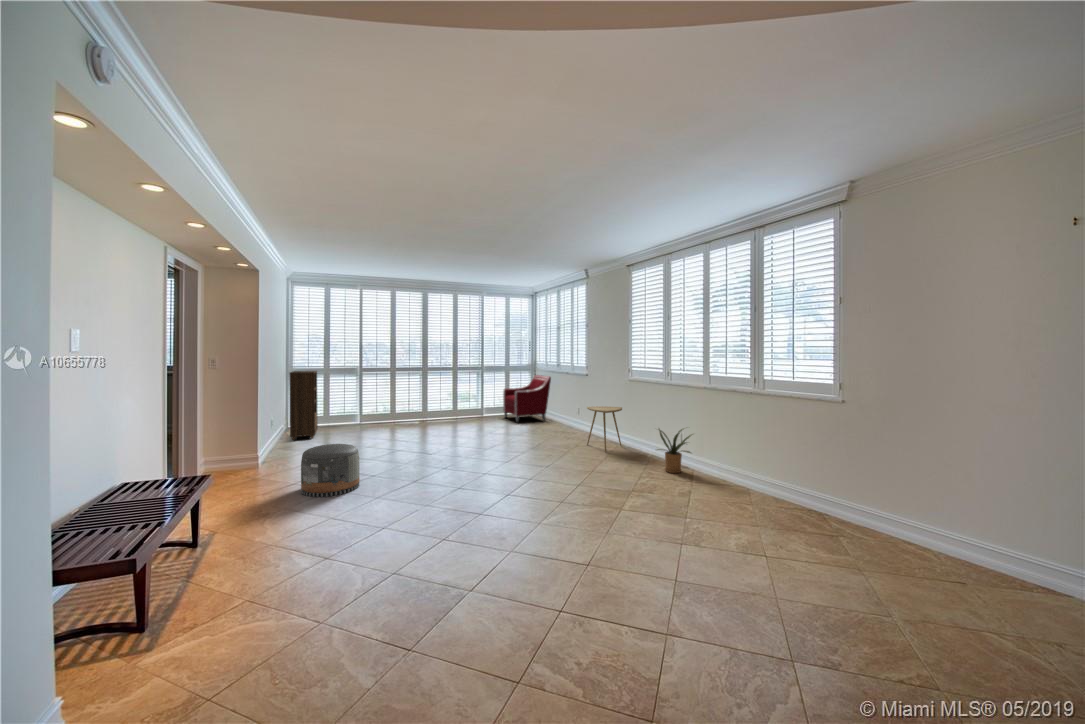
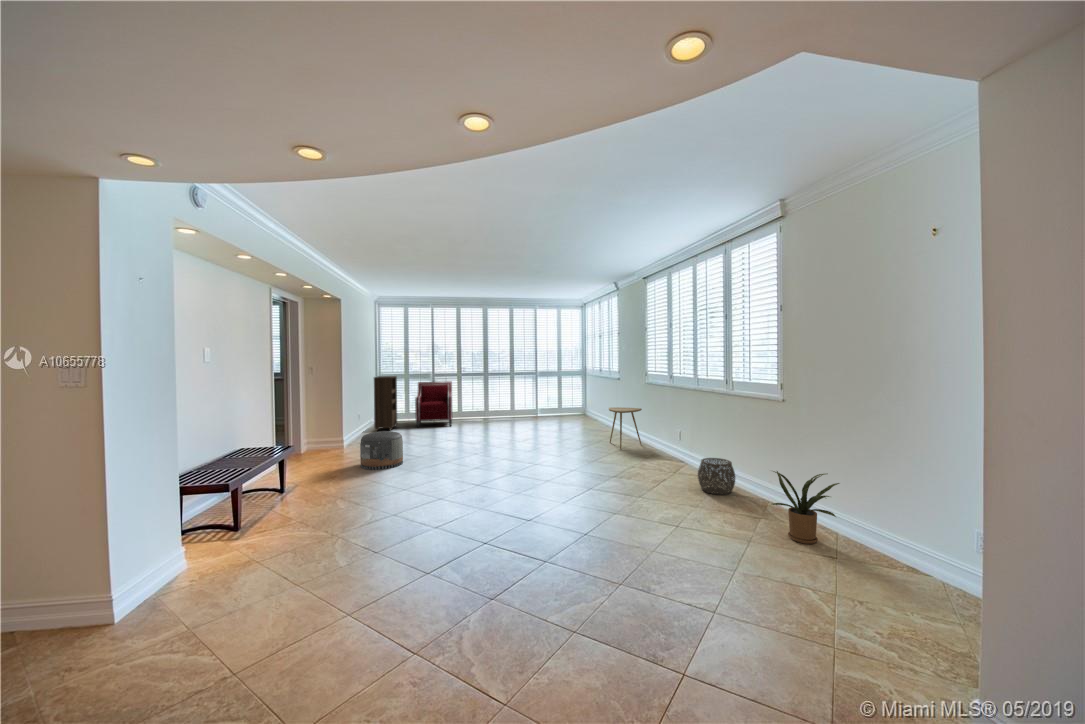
armchair: present [503,375,551,423] -> present [415,381,452,428]
house plant: present [658,429,691,473] -> present [772,471,839,544]
woven basket: none [729,462,772,503] -> present [698,458,735,495]

